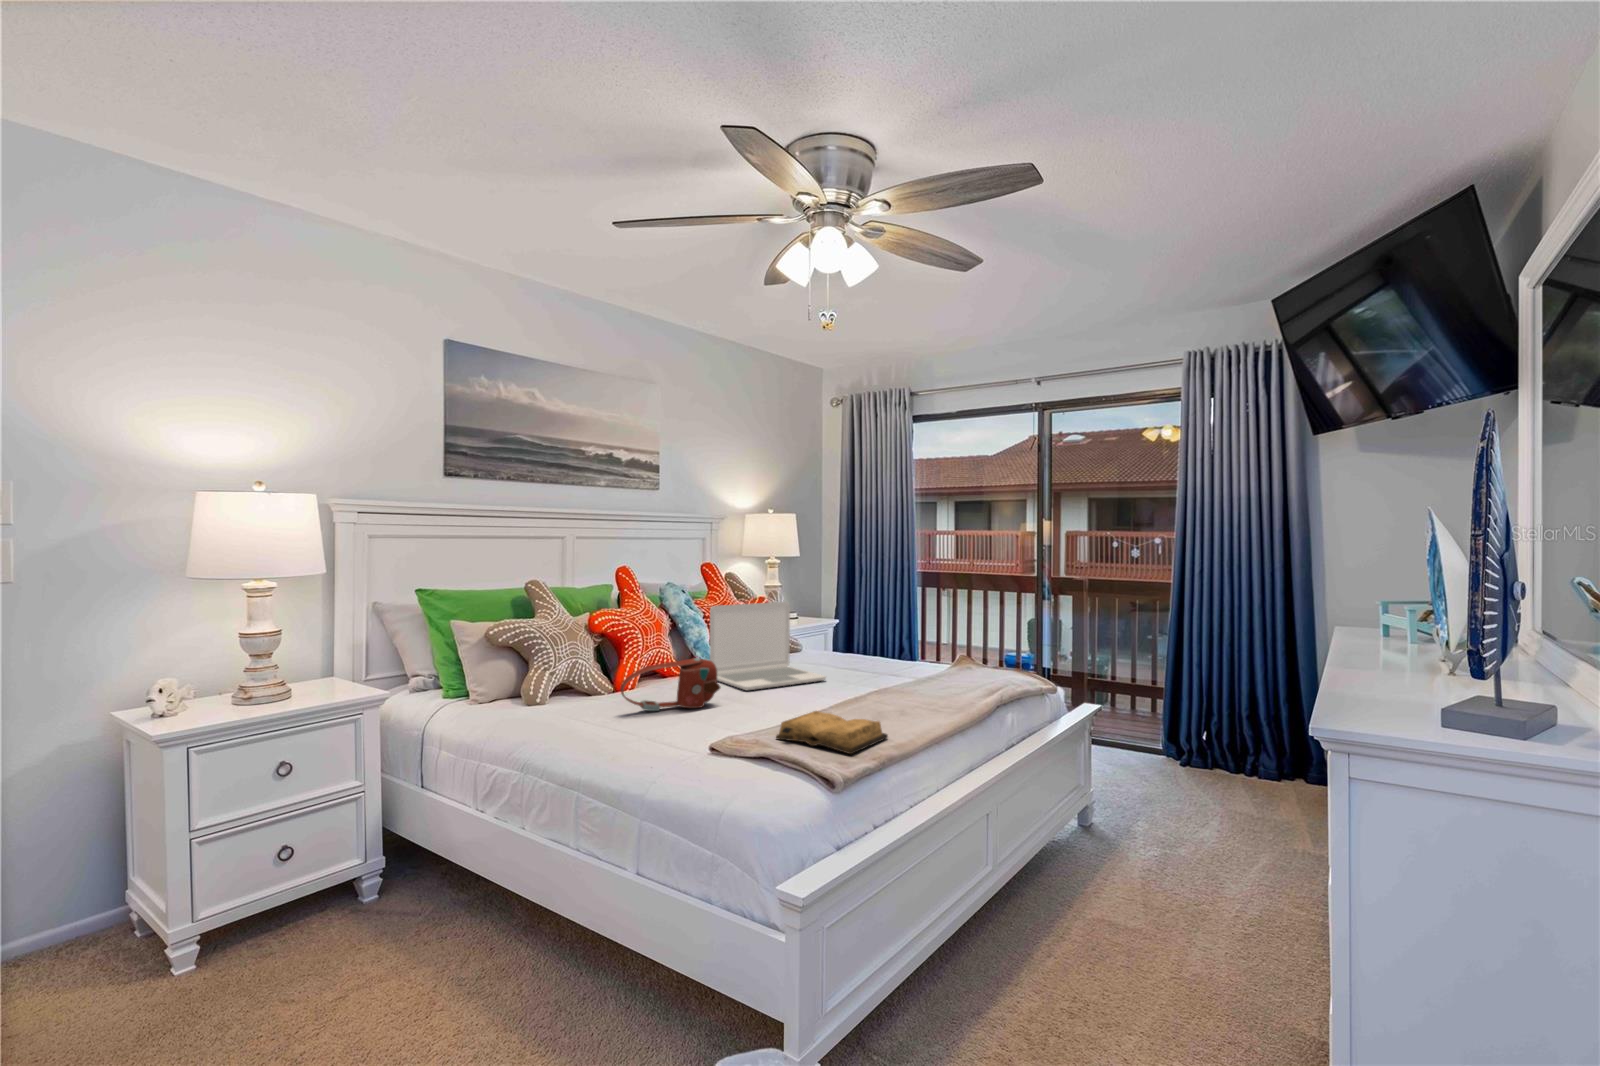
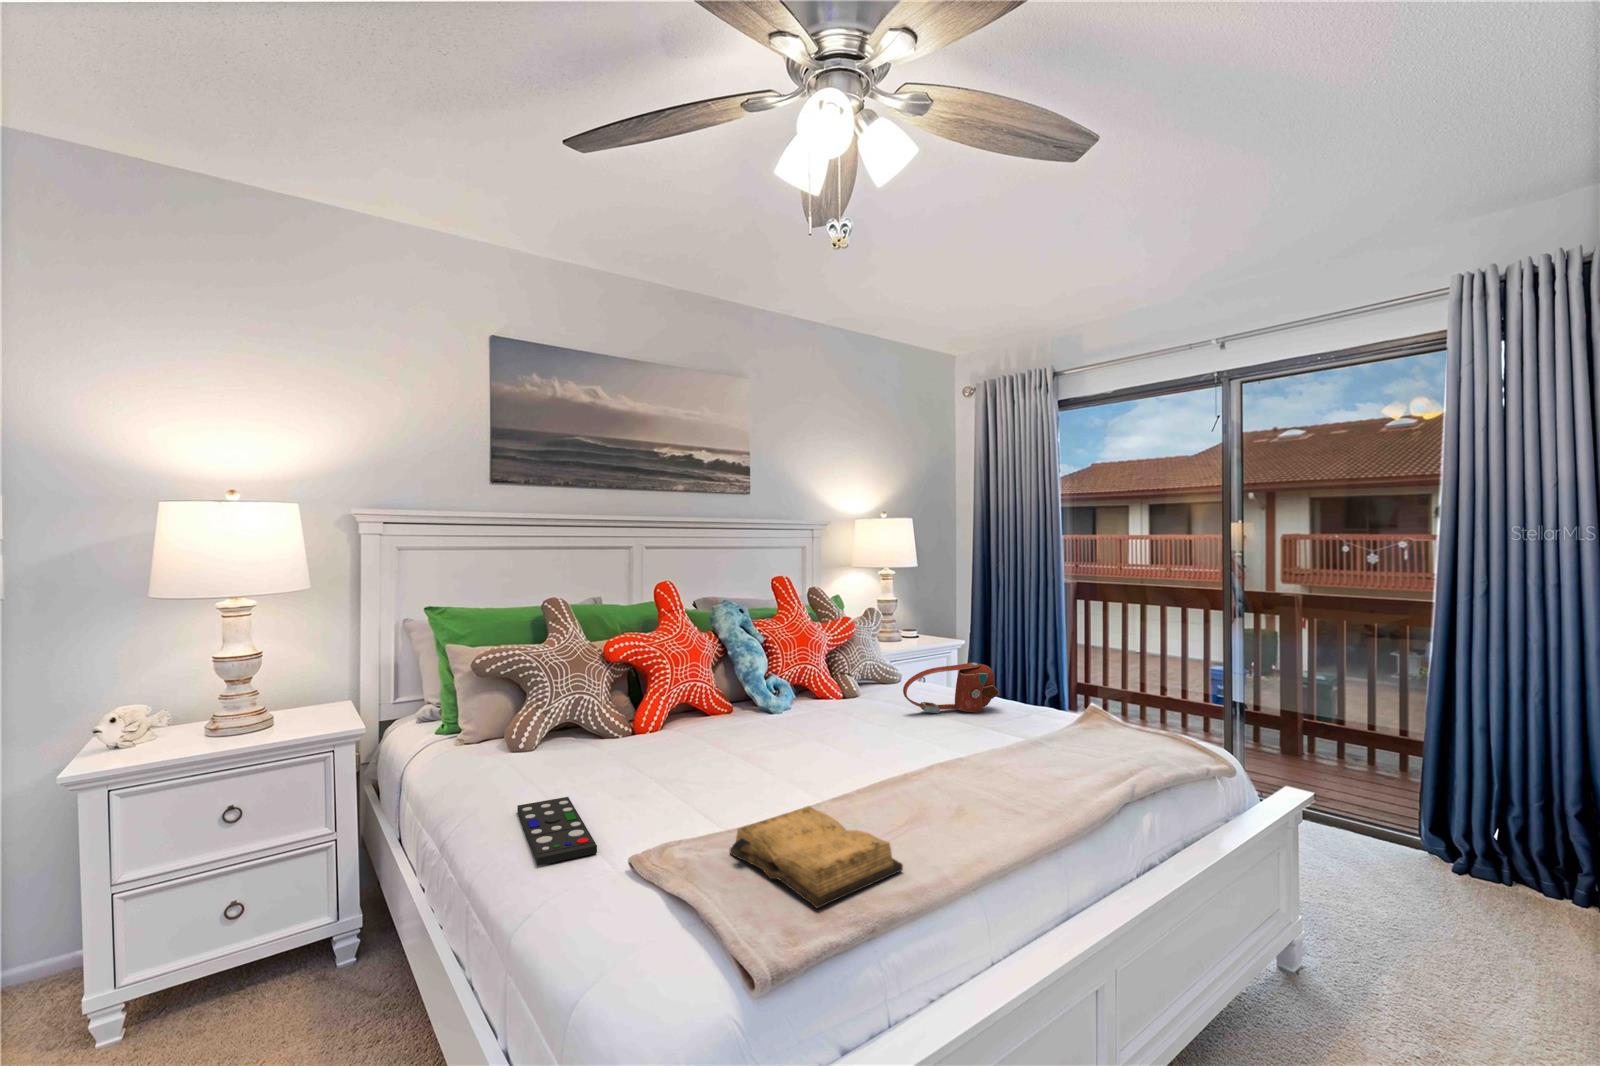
laptop: present [710,602,826,690] -> none [754,626,897,743]
handbag: present [620,658,720,711] -> present [903,663,999,713]
remote control: none [588,725,676,758] -> present [517,797,597,866]

